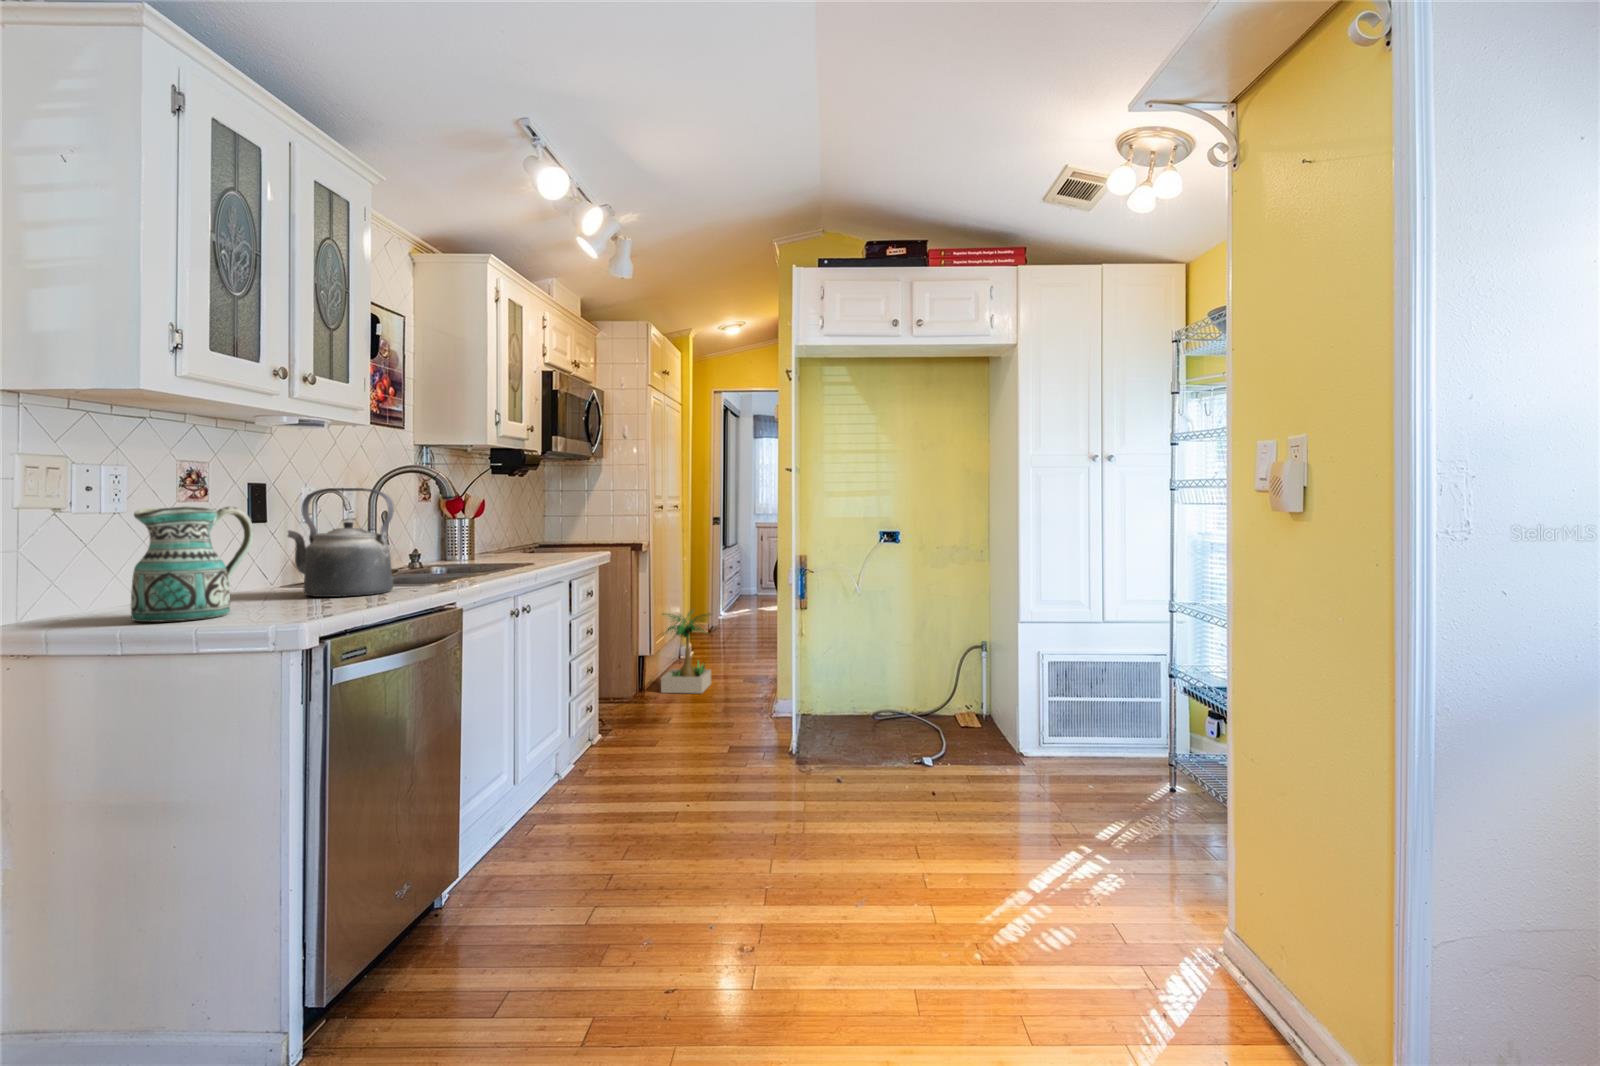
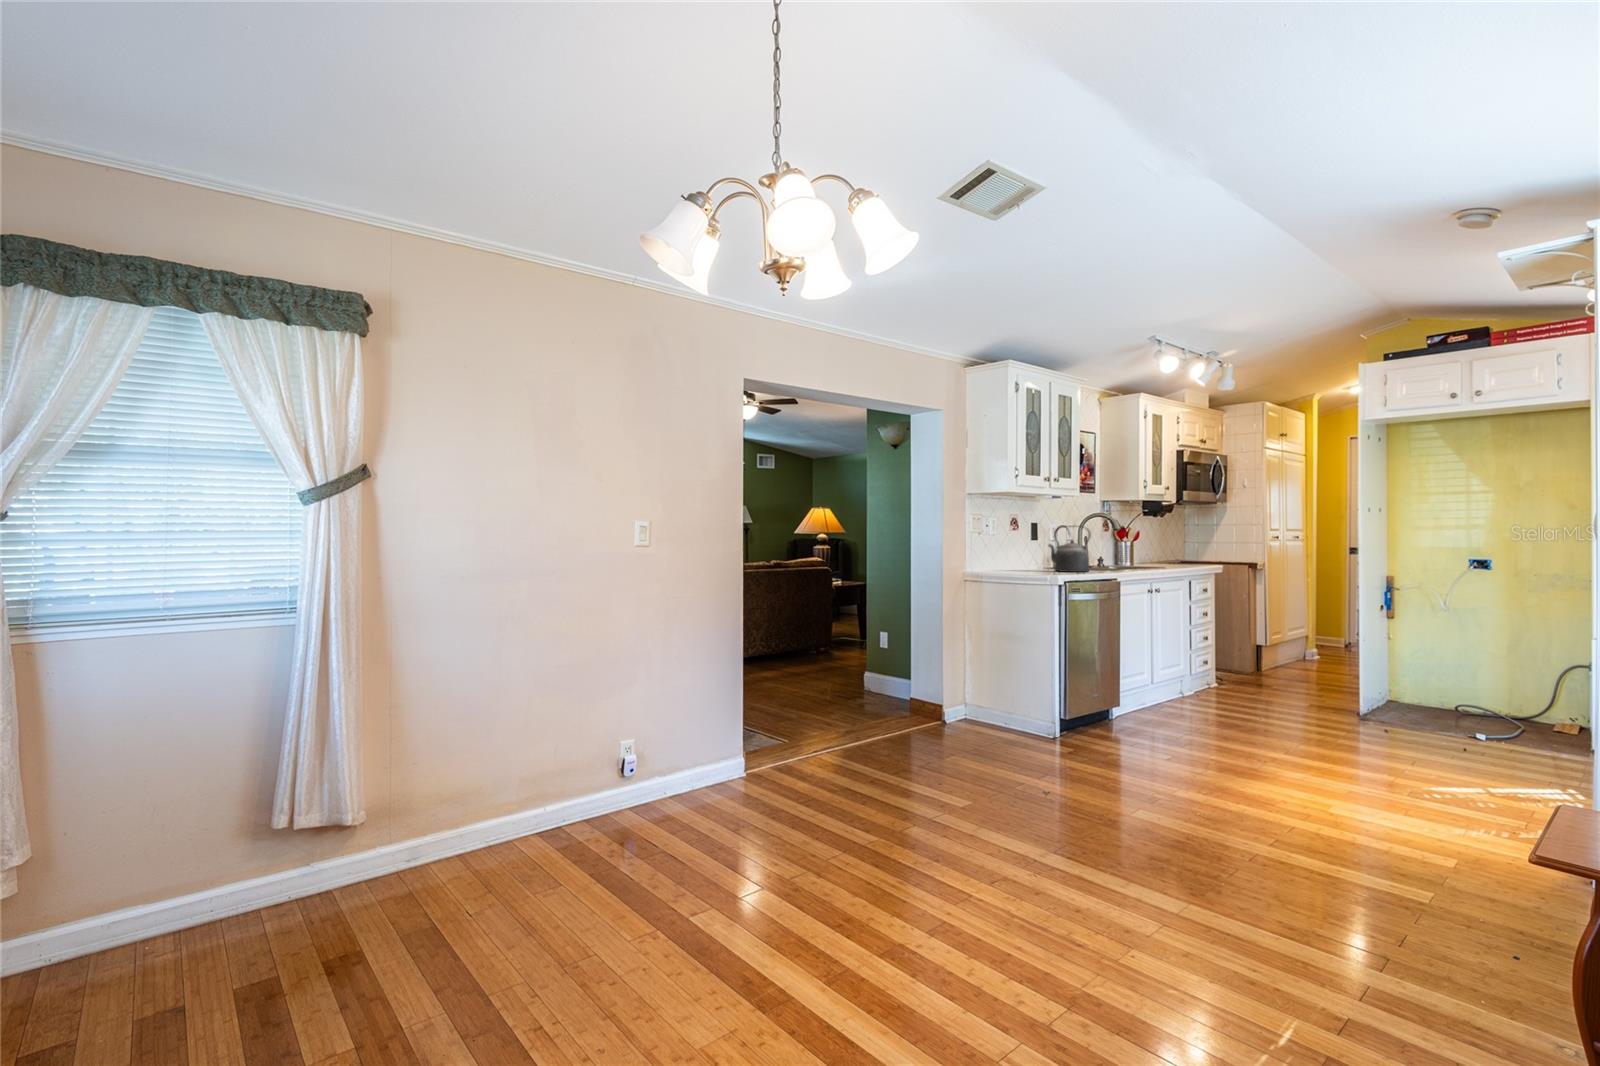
ceramic pitcher: present [131,506,254,622] -> none [1005,533,1041,573]
potted plant: present [661,612,711,694] -> none [1271,618,1328,683]

